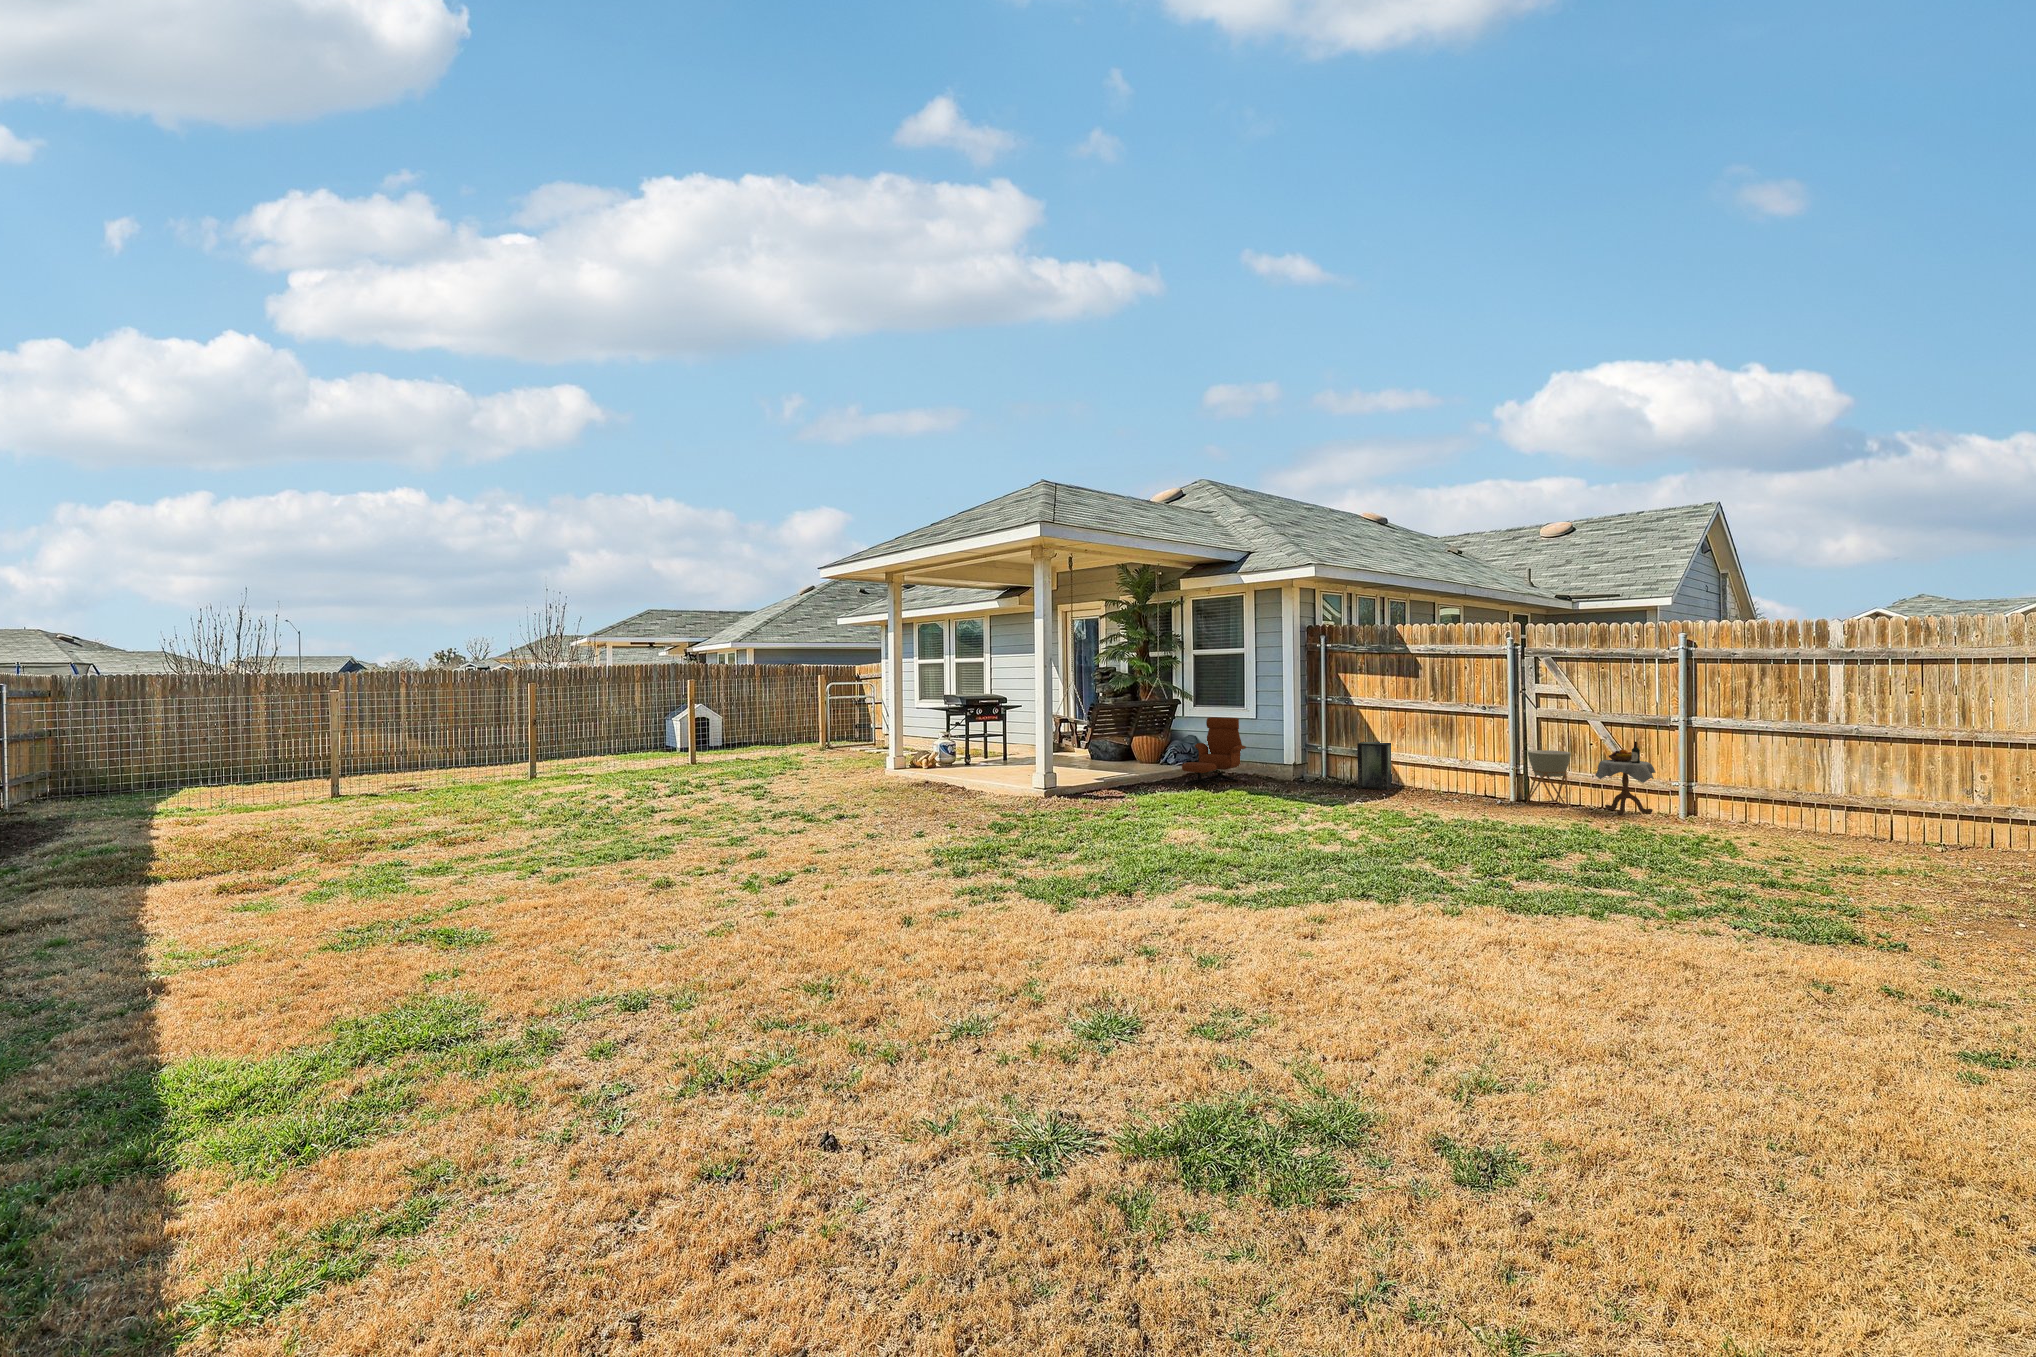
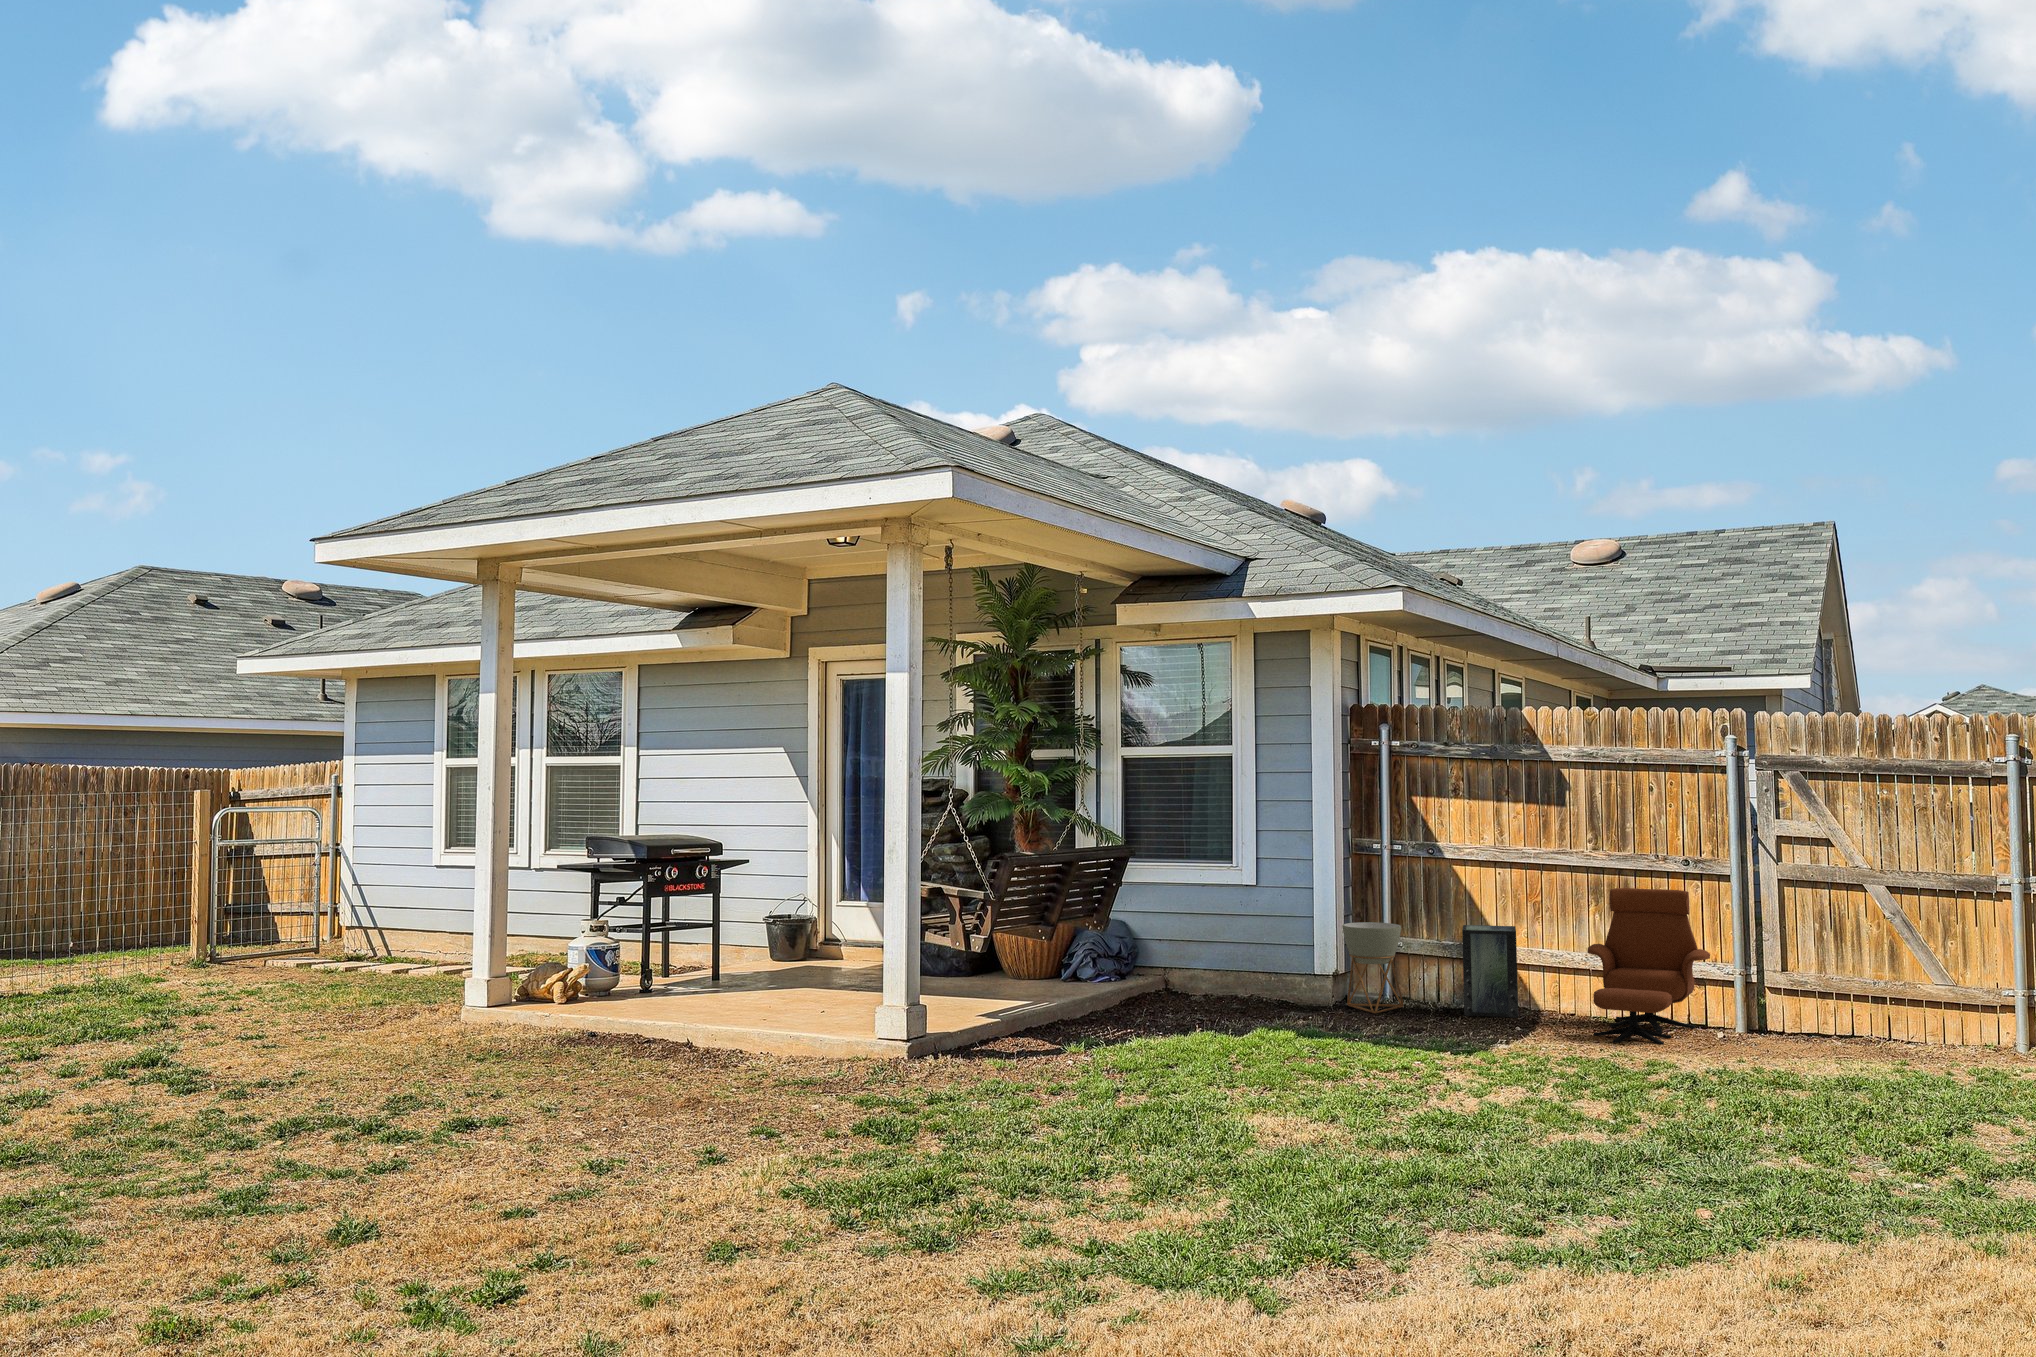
lounge chair: present [1182,717,1246,787] -> present [1587,888,1710,1045]
side table: present [1596,742,1656,815] -> none [1894,920,1996,1050]
planter: present [1526,750,1571,808] -> present [1342,922,1403,1014]

